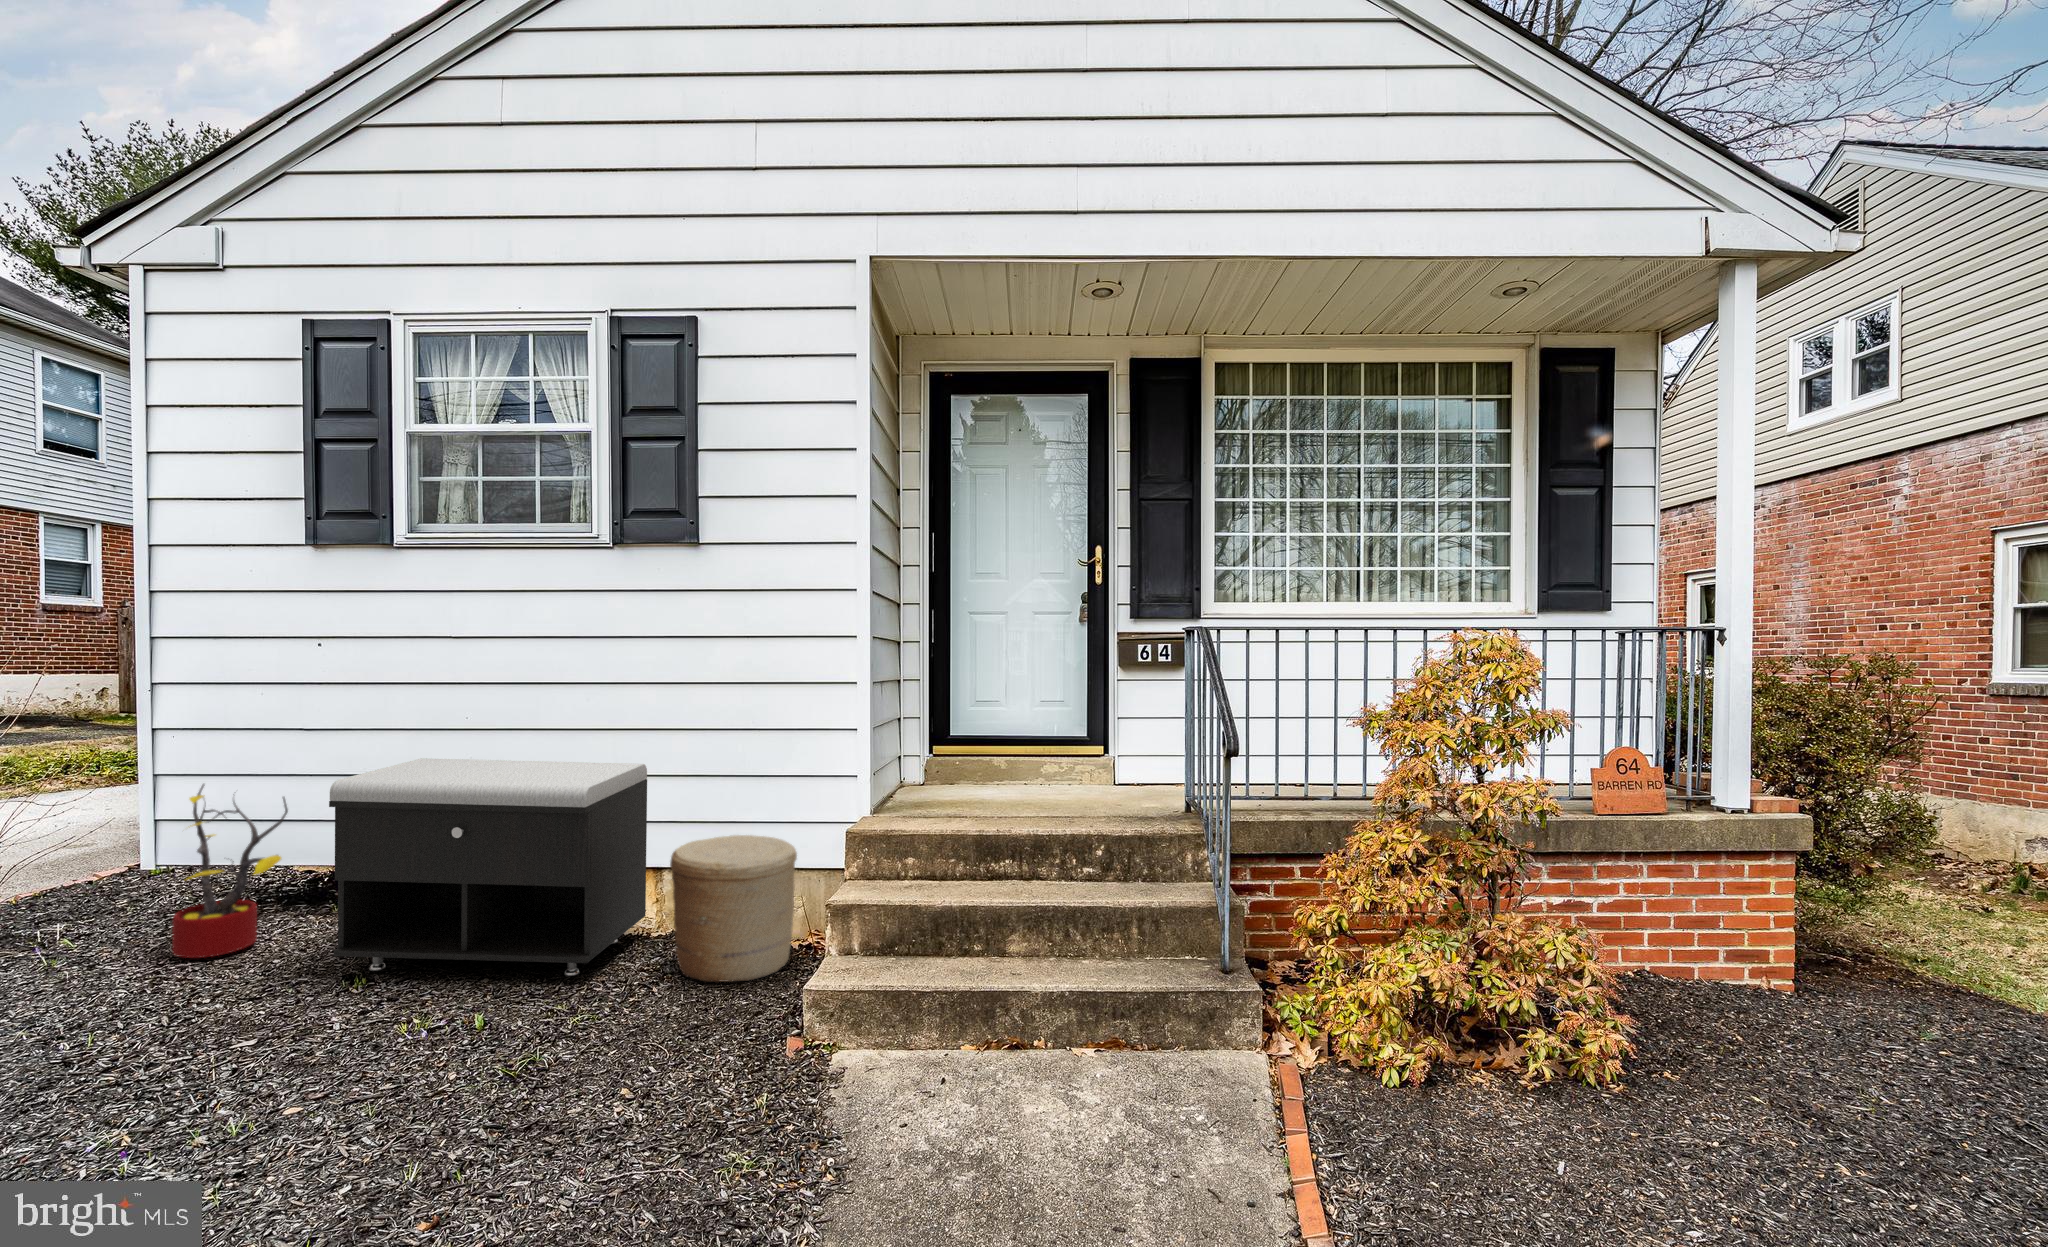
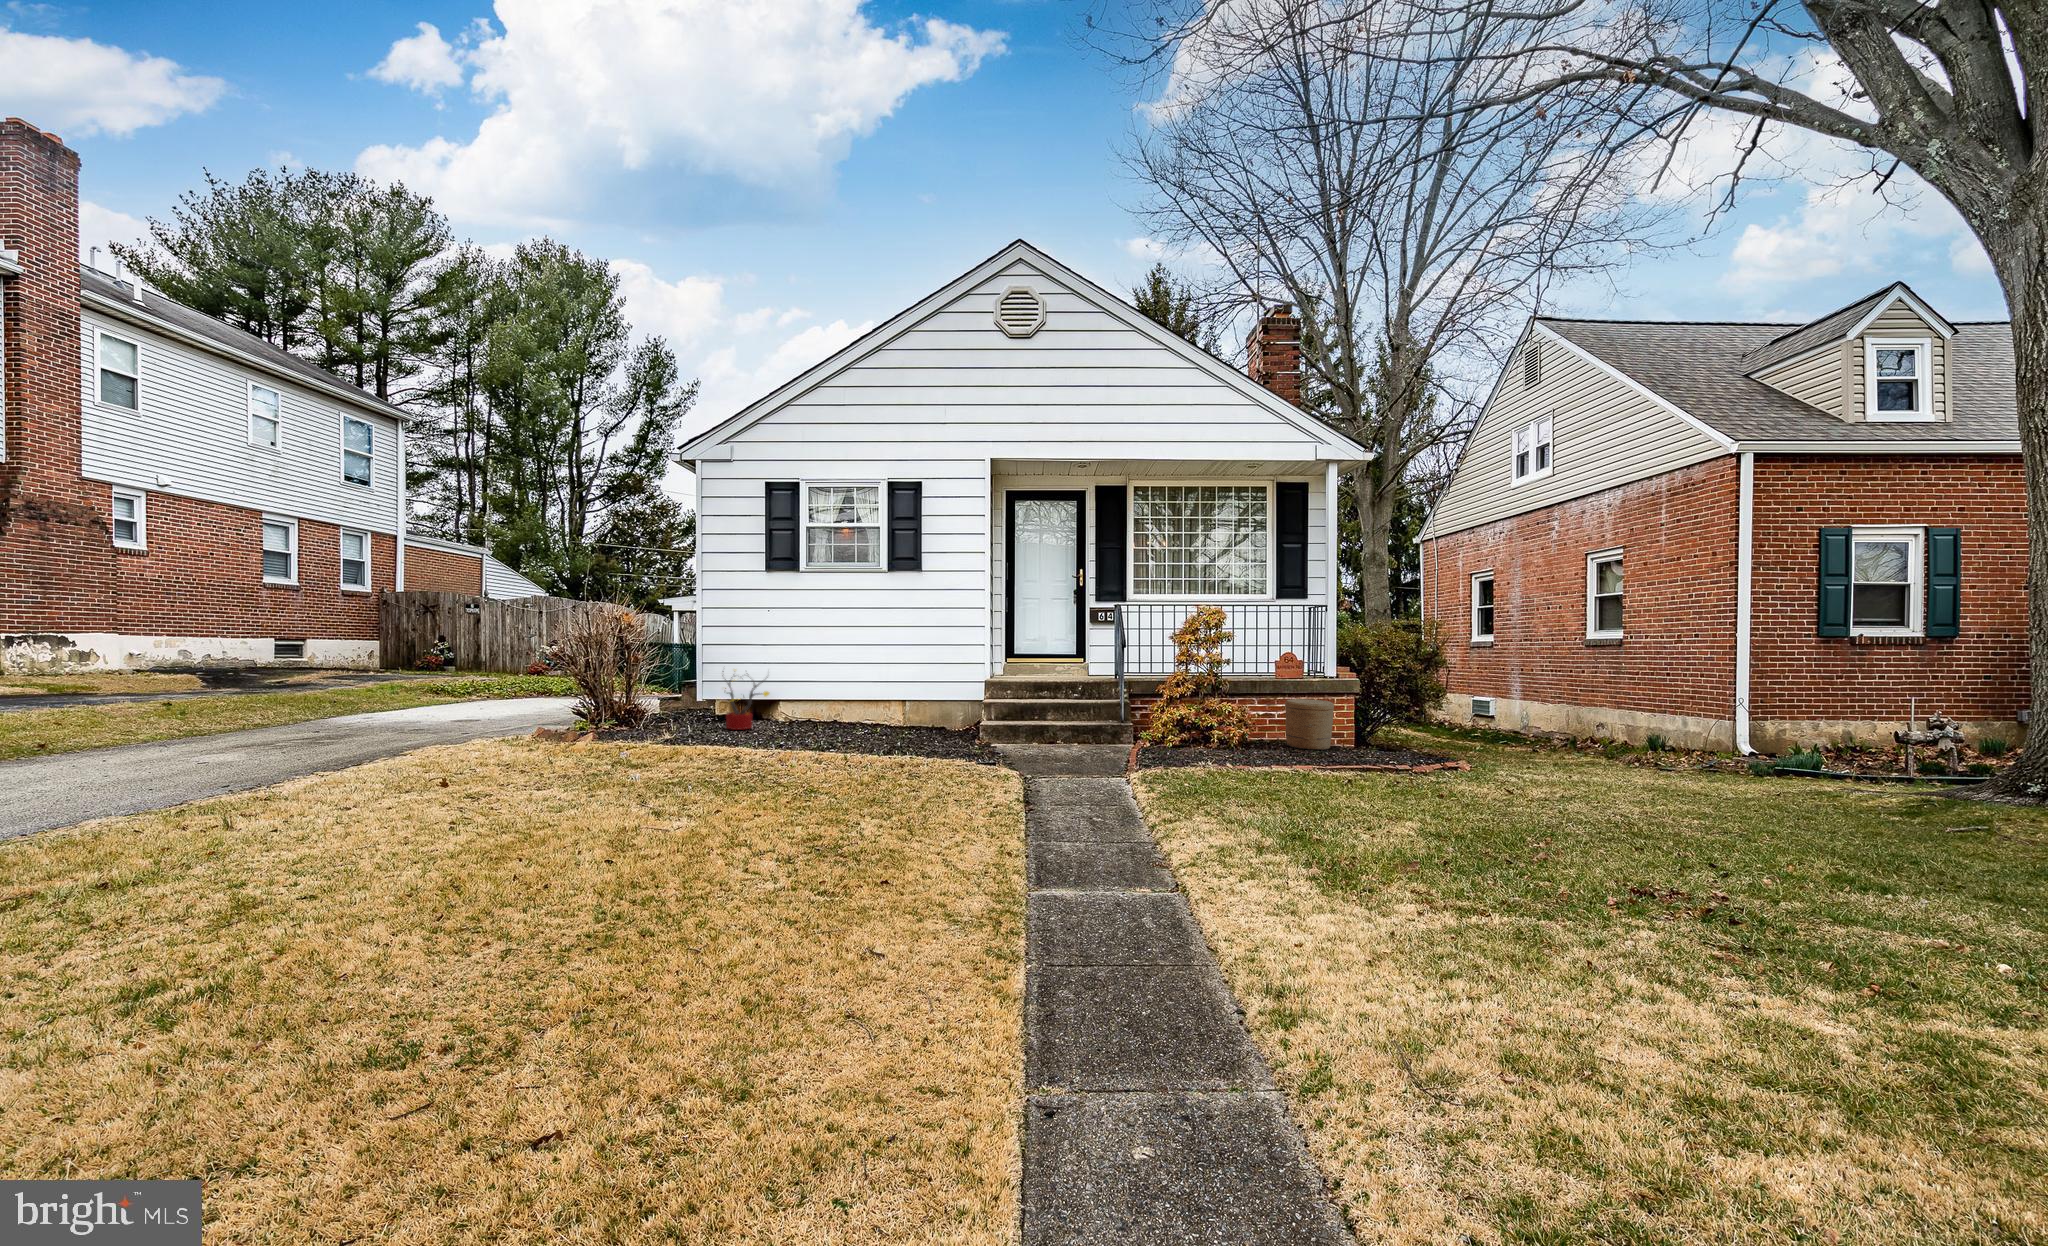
storage bench: present [329,758,647,976] -> none [796,657,899,735]
woven basket: present [670,835,797,982] -> present [1285,699,1334,750]

